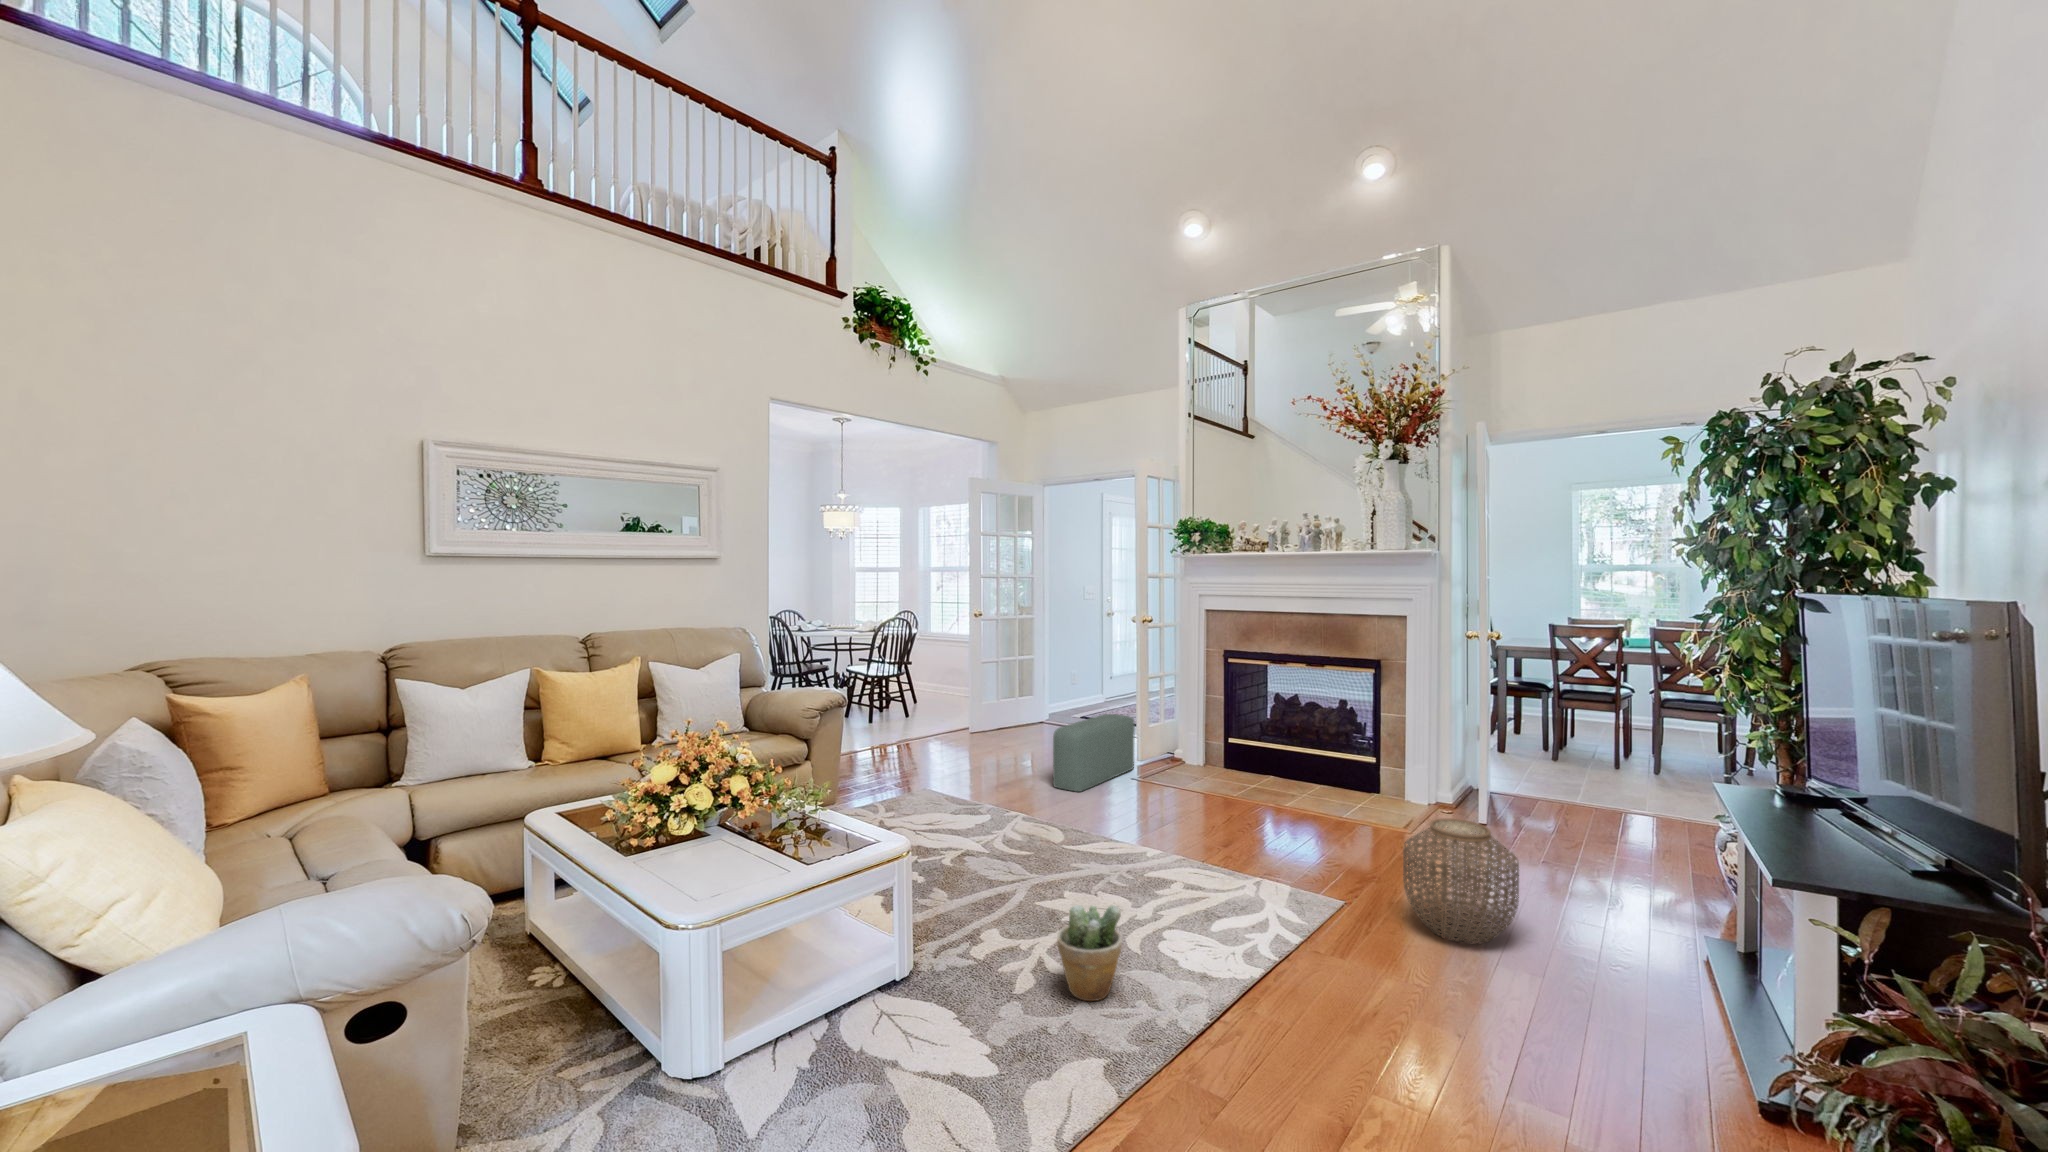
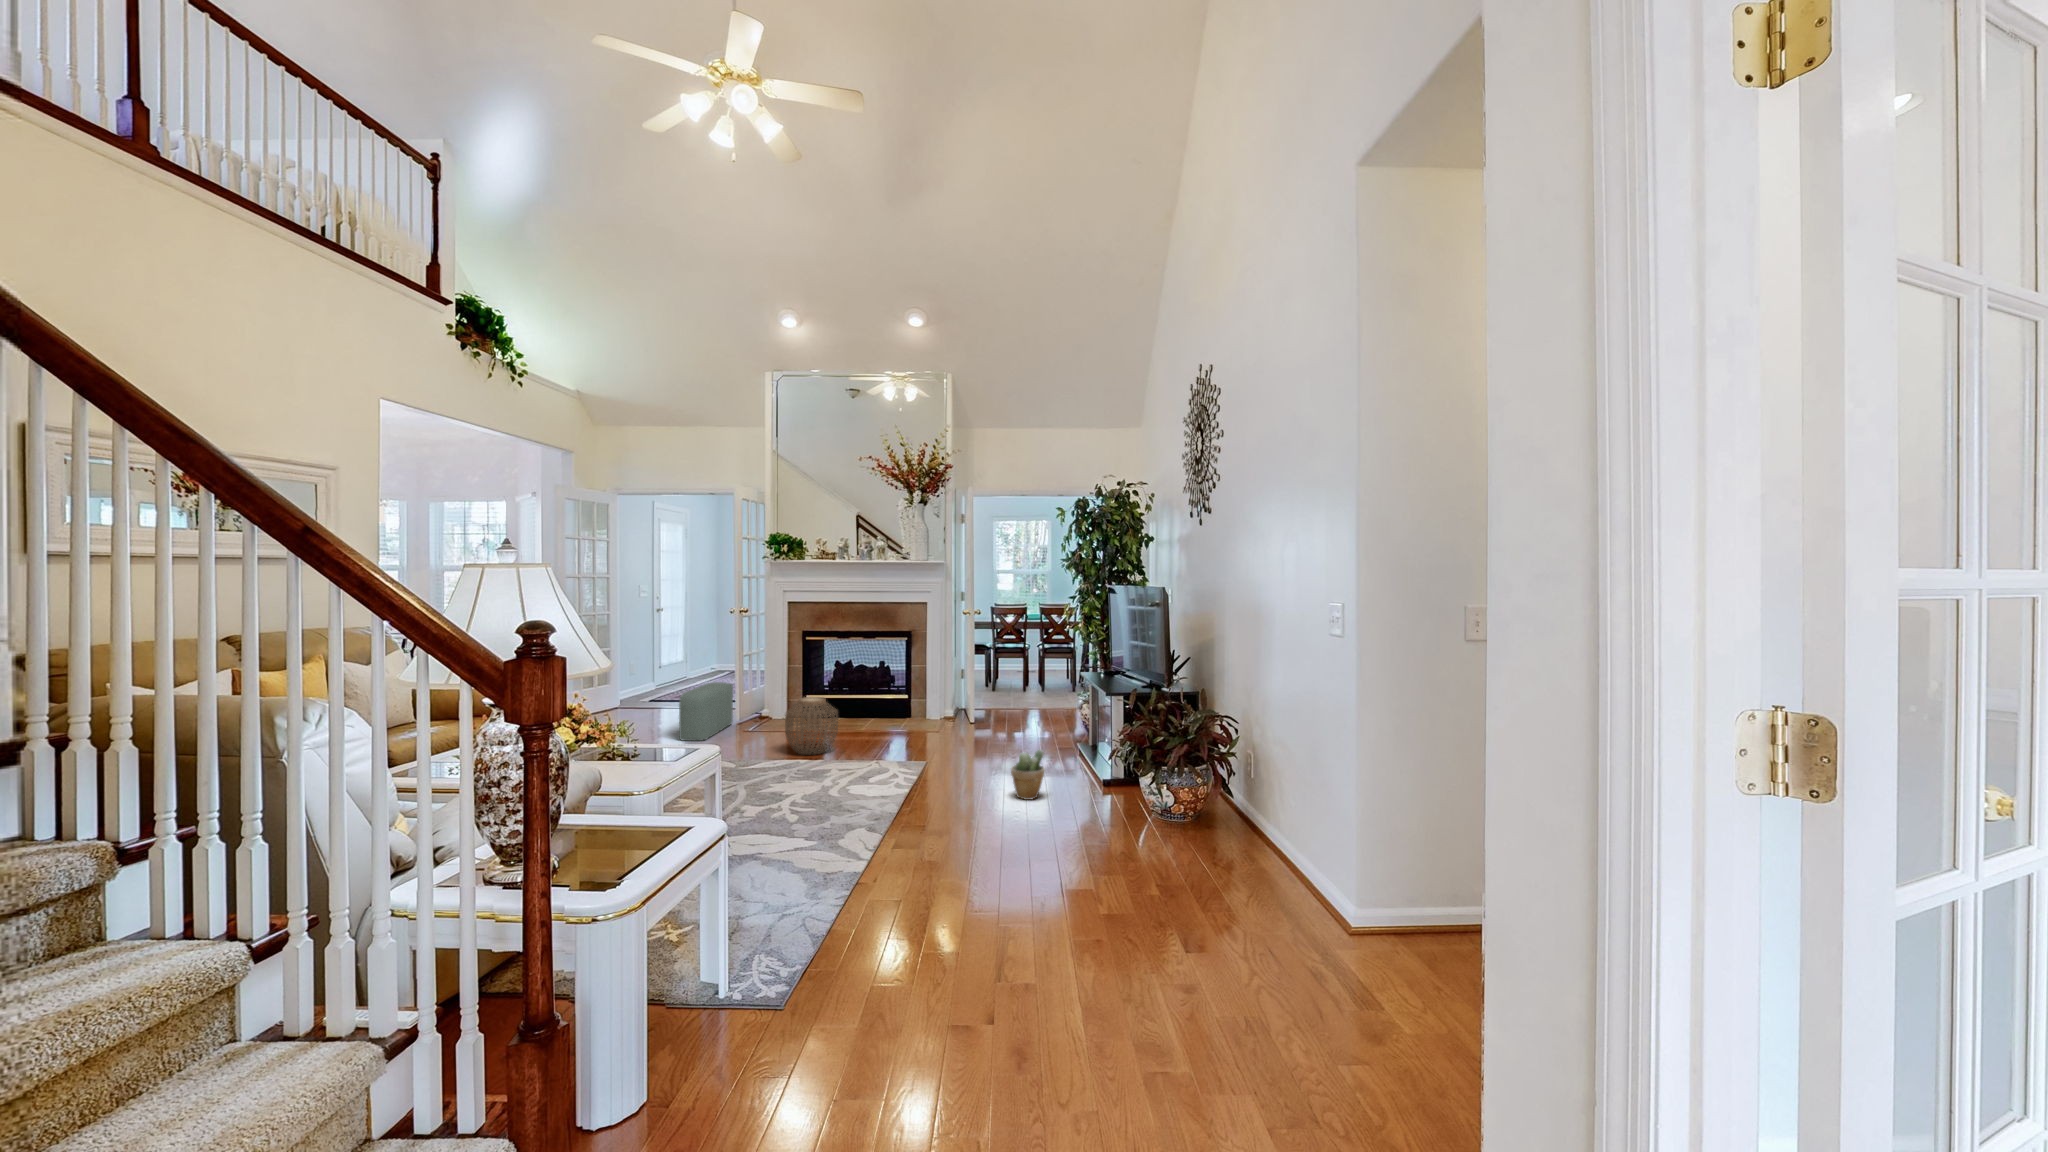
woven basket: present [1403,818,1519,944] -> present [785,697,838,755]
potted plant: present [1057,905,1122,1001] -> present [1011,750,1045,800]

